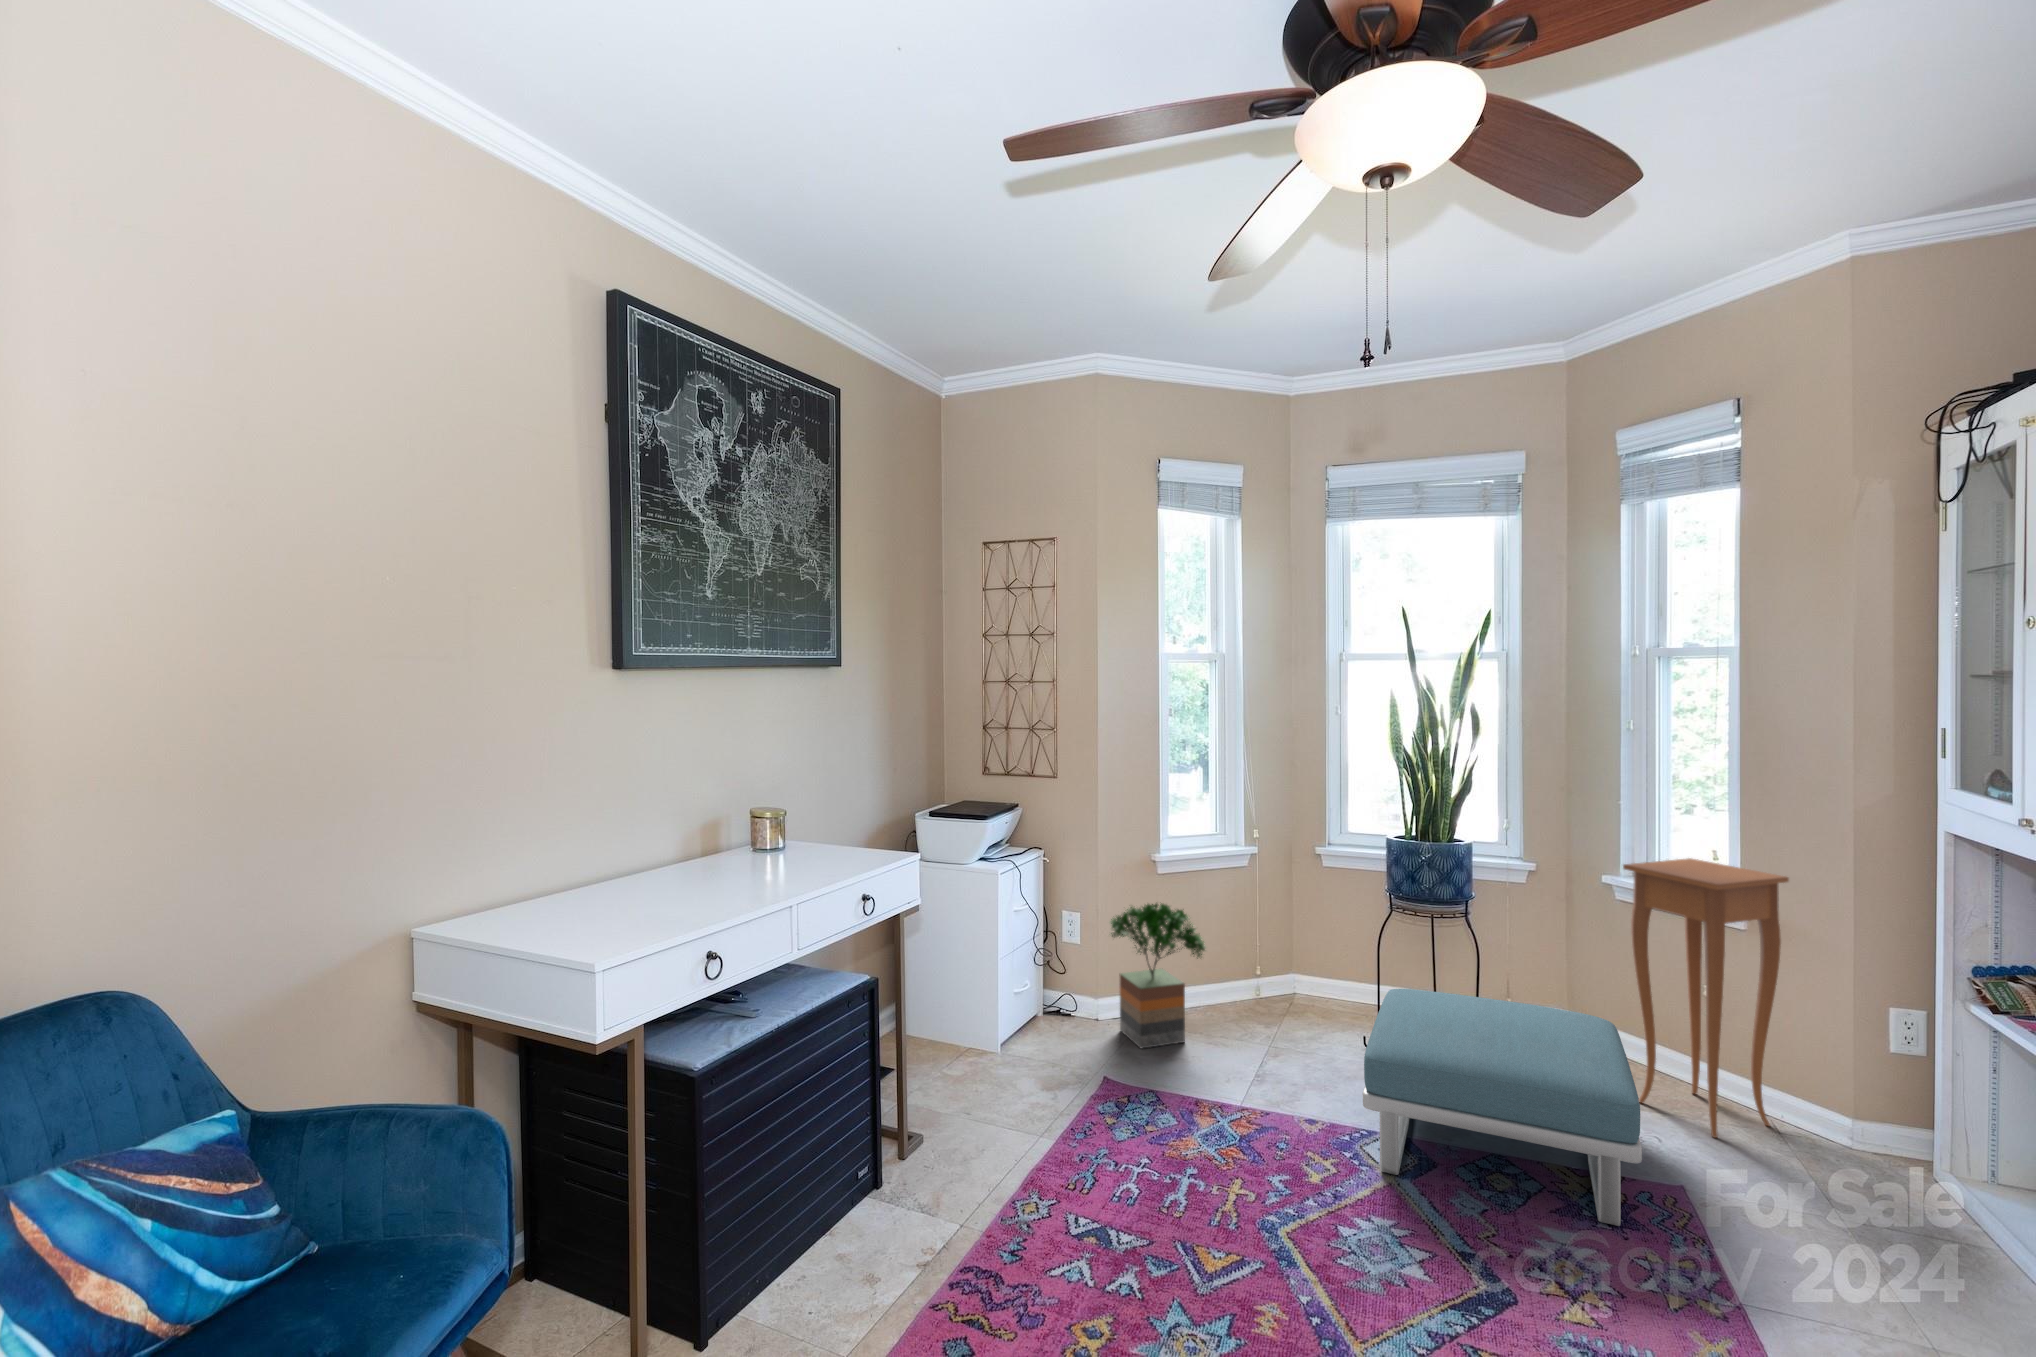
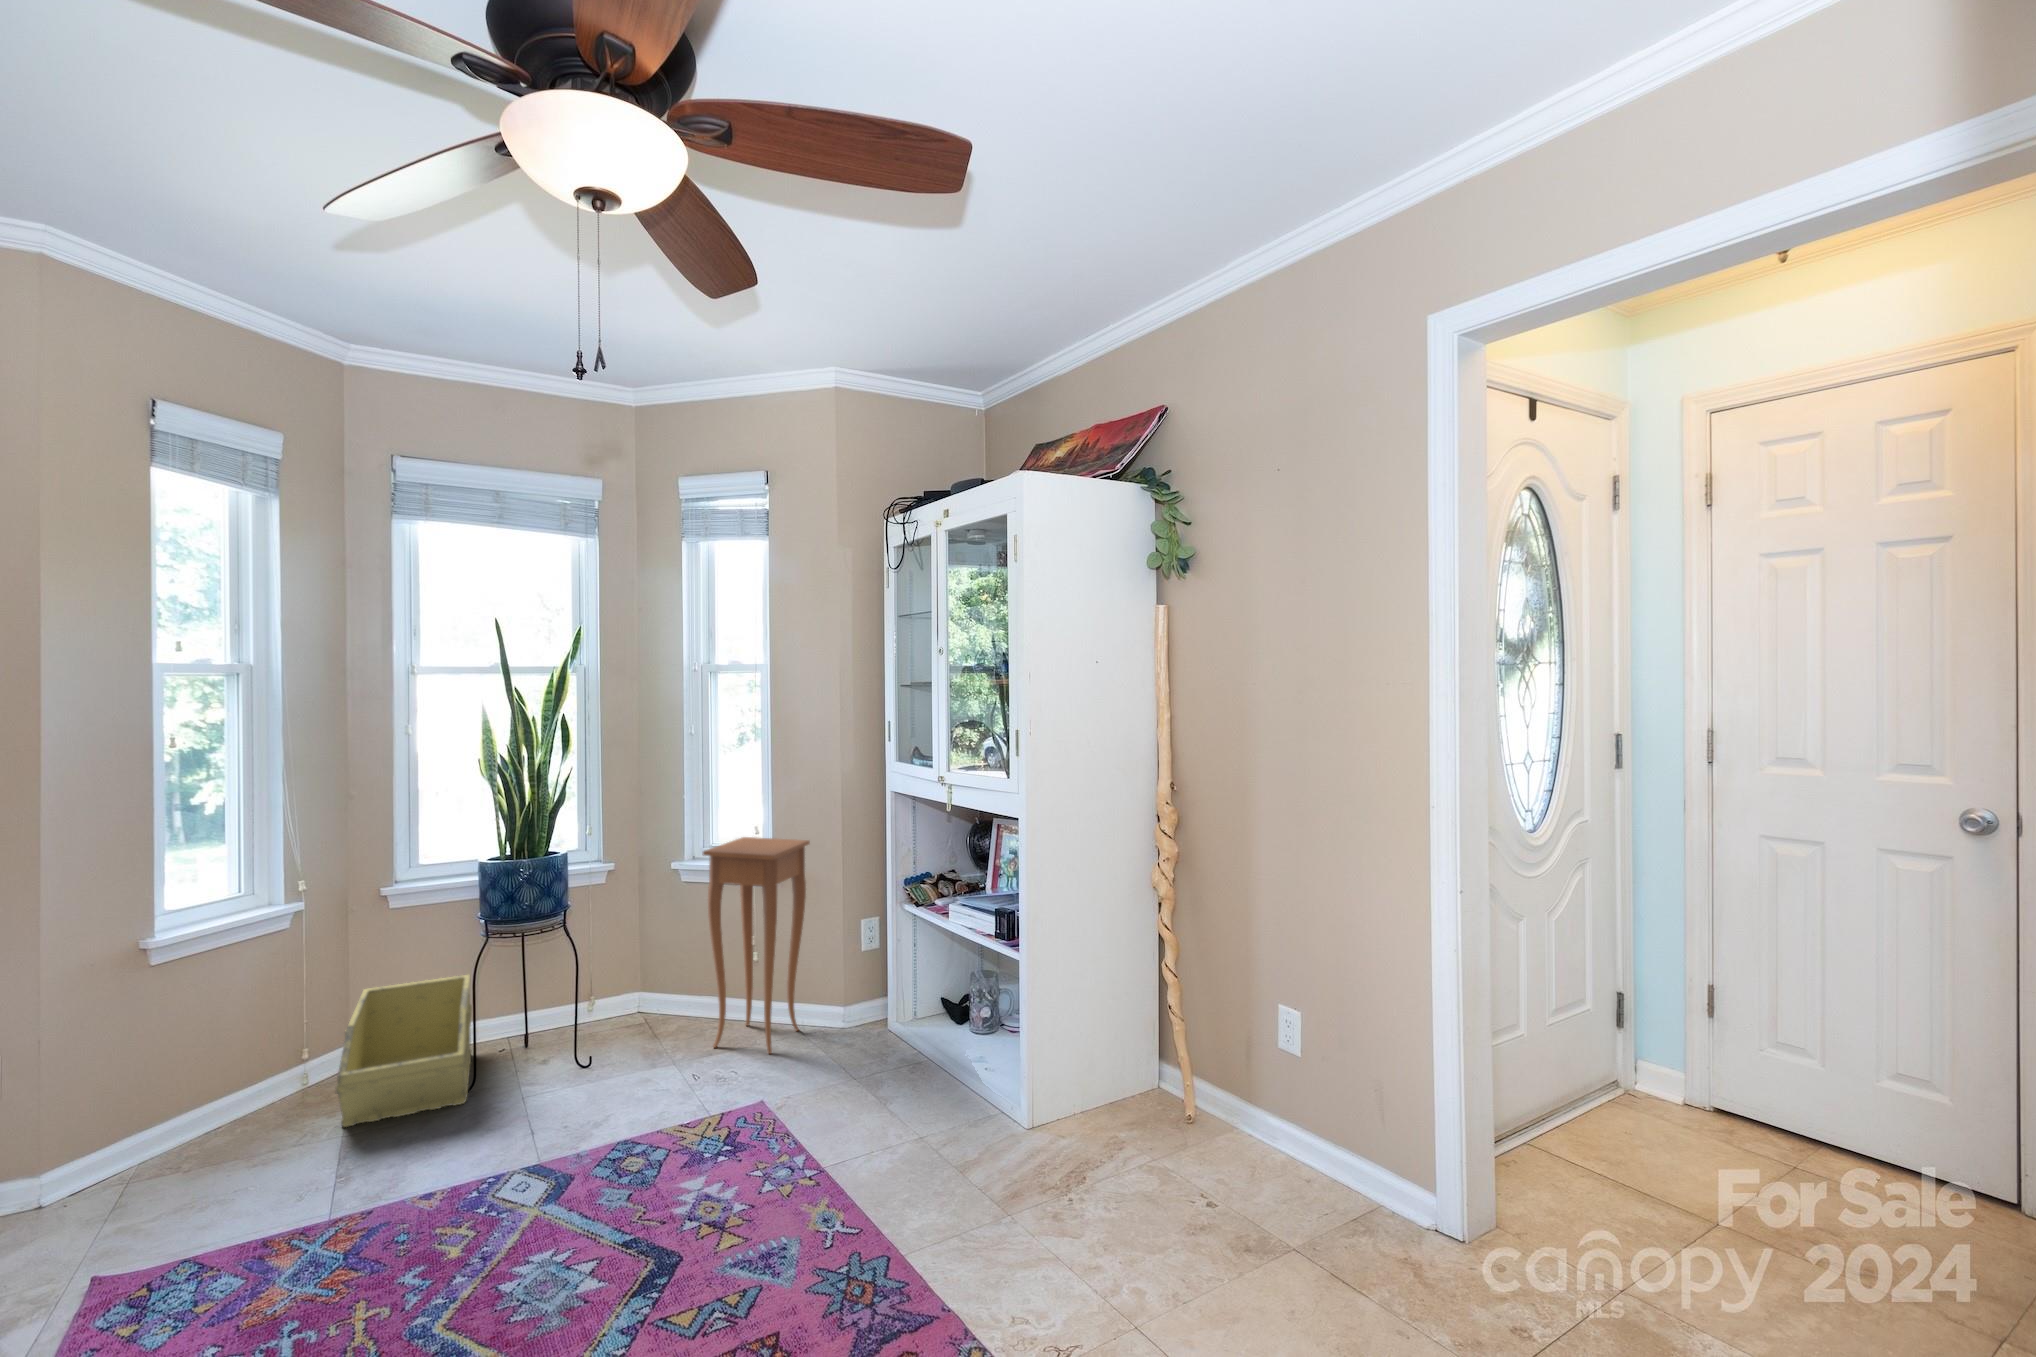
potted tree: present [1111,903,1205,1049] -> none [60,1004,250,1216]
storage bin: none [1265,932,1389,1058] -> present [336,975,472,1127]
footstool: present [1363,989,1642,1226] -> none [495,987,748,1209]

